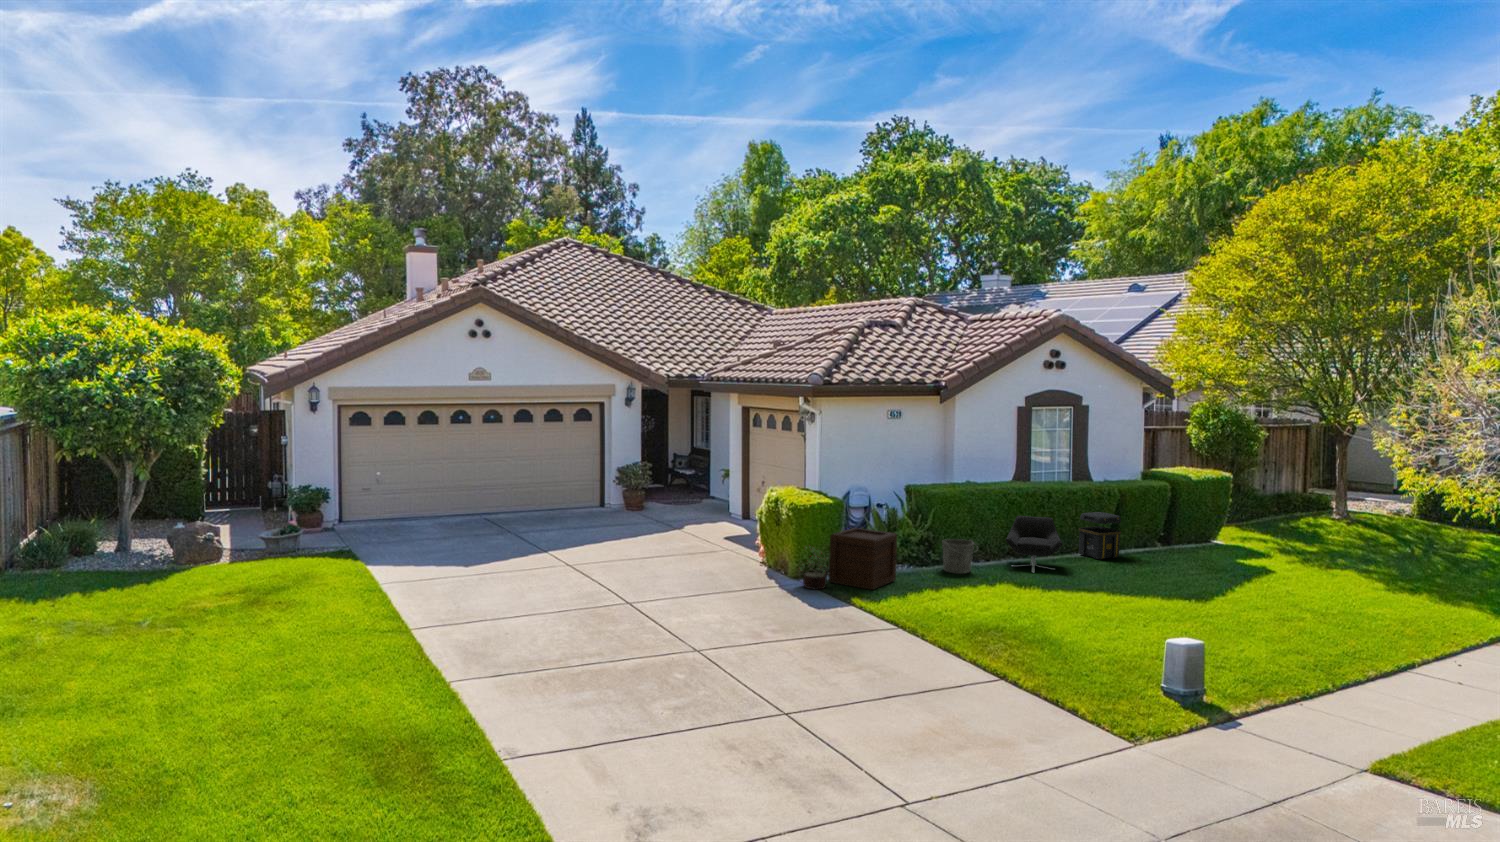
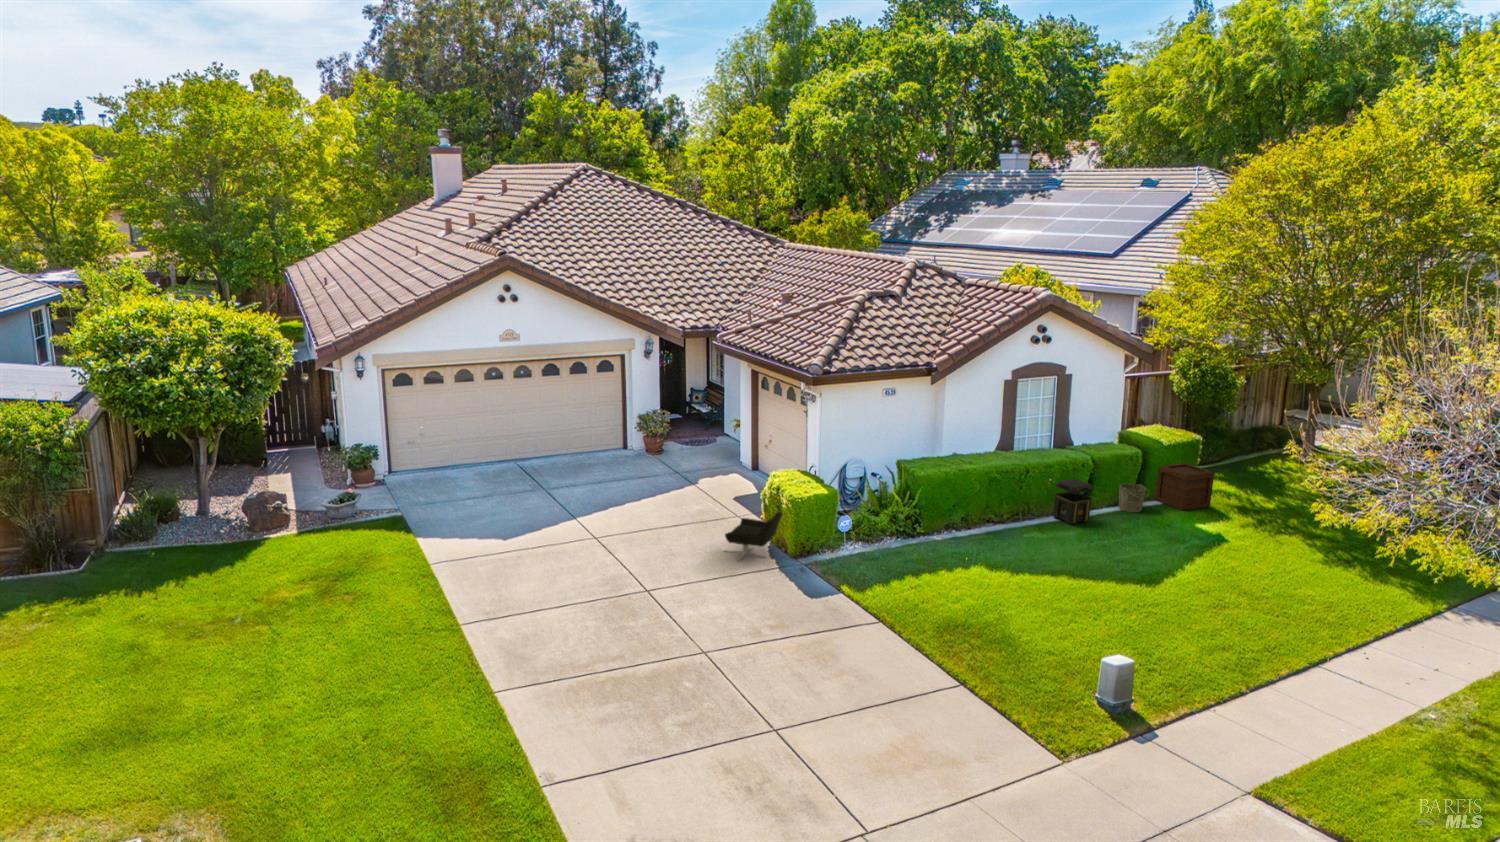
lounge chair: present [1006,516,1063,573] -> present [725,512,782,561]
wooden crate: present [829,528,897,590] -> present [1155,463,1214,510]
bucket: present [942,539,974,574] -> present [1119,483,1149,512]
decorative plant: present [799,545,827,589] -> none [796,527,823,567]

